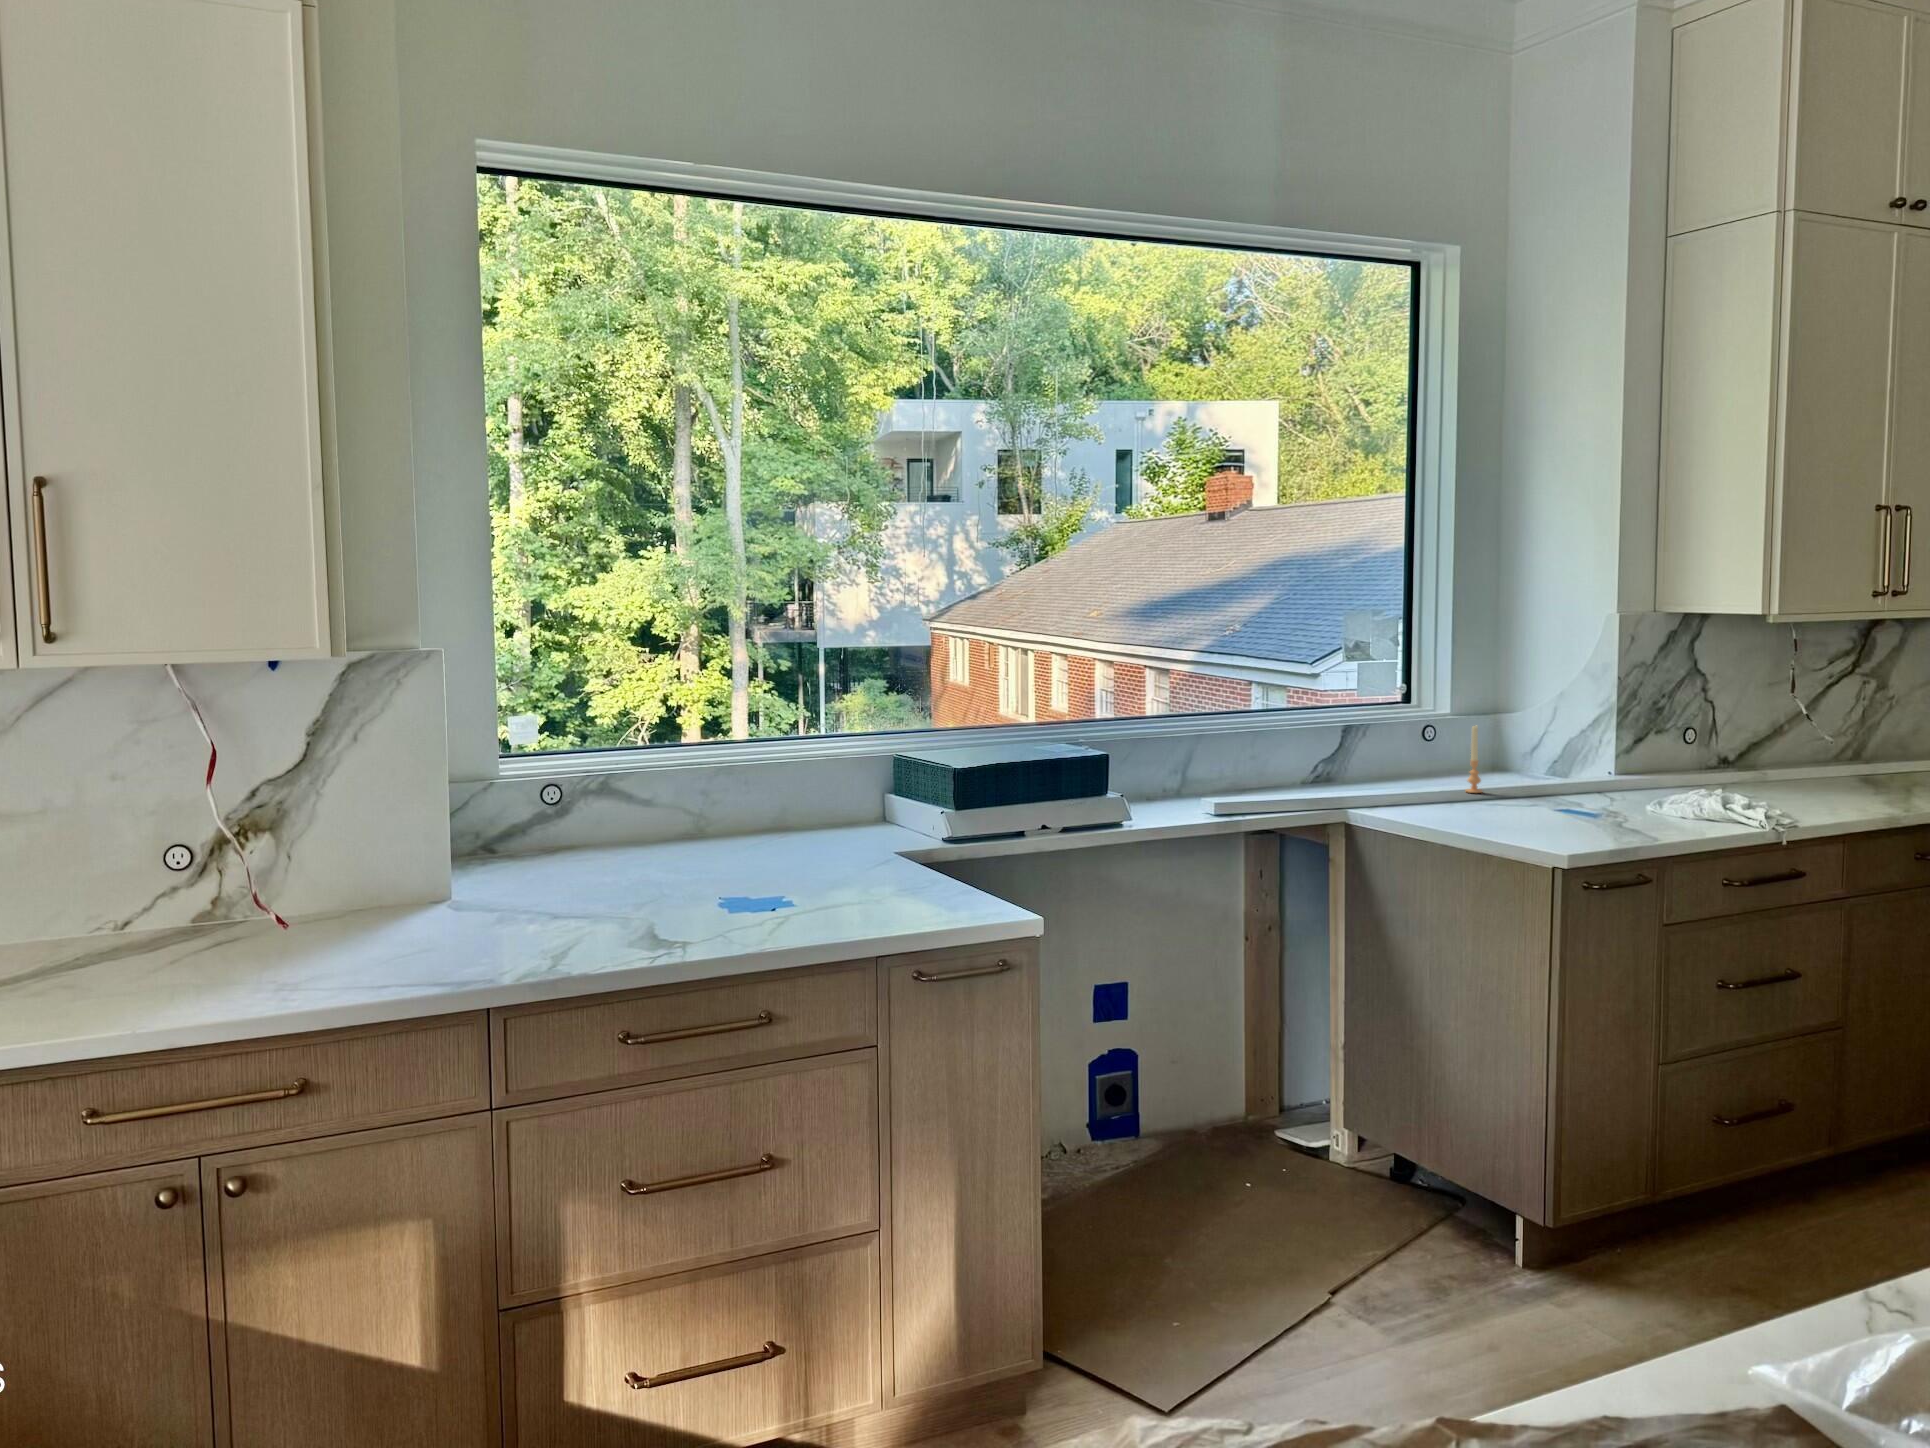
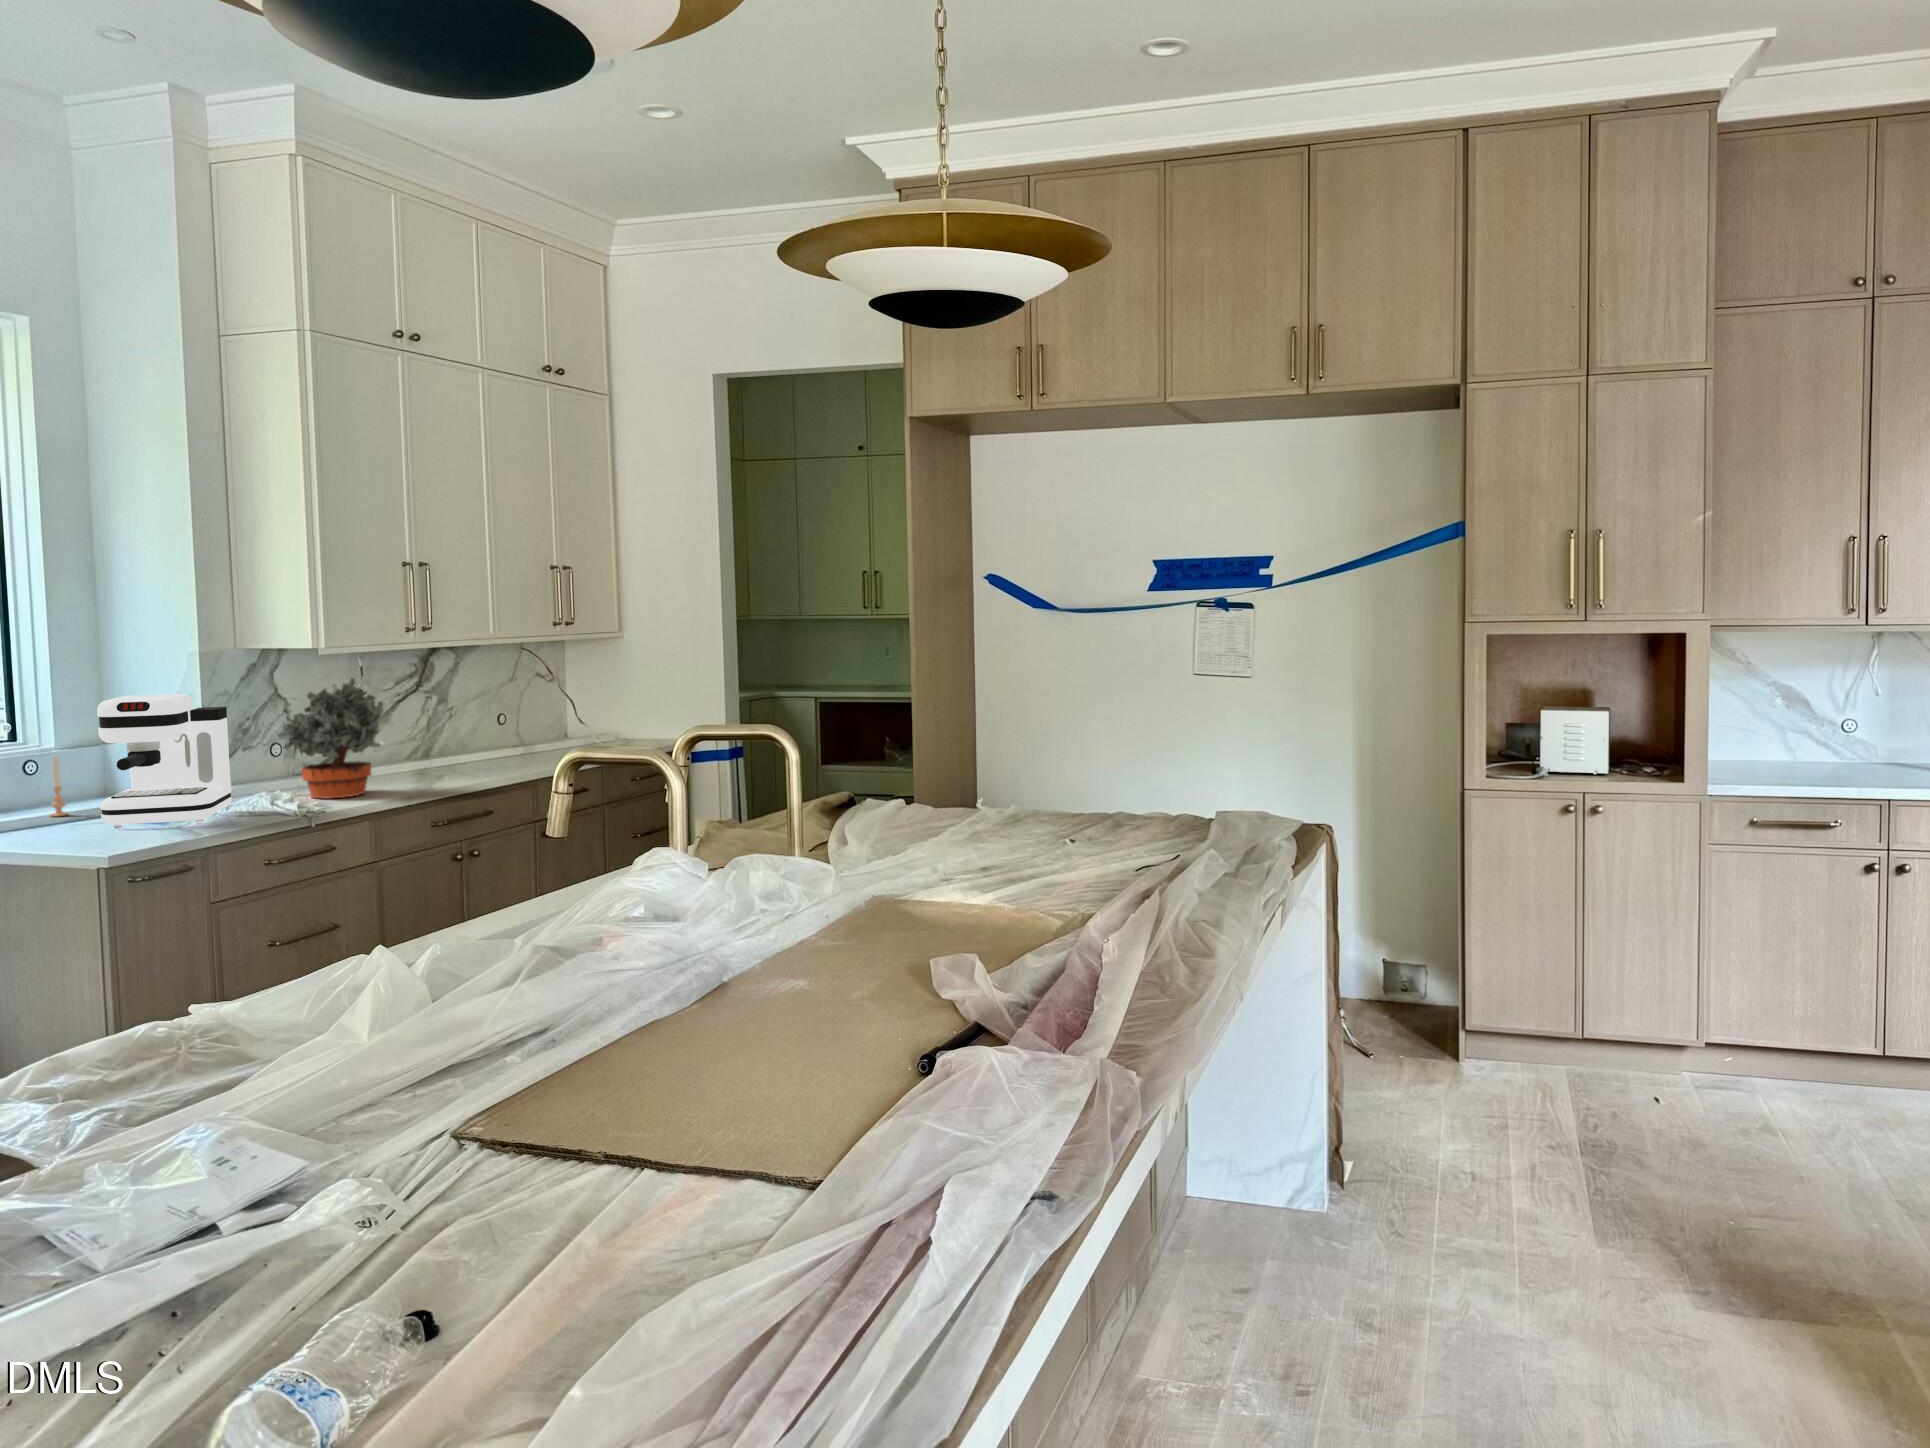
potted plant: none [1705,653,1856,808] -> present [277,678,384,799]
coffee maker: none [1531,665,1666,821] -> present [97,694,232,827]

